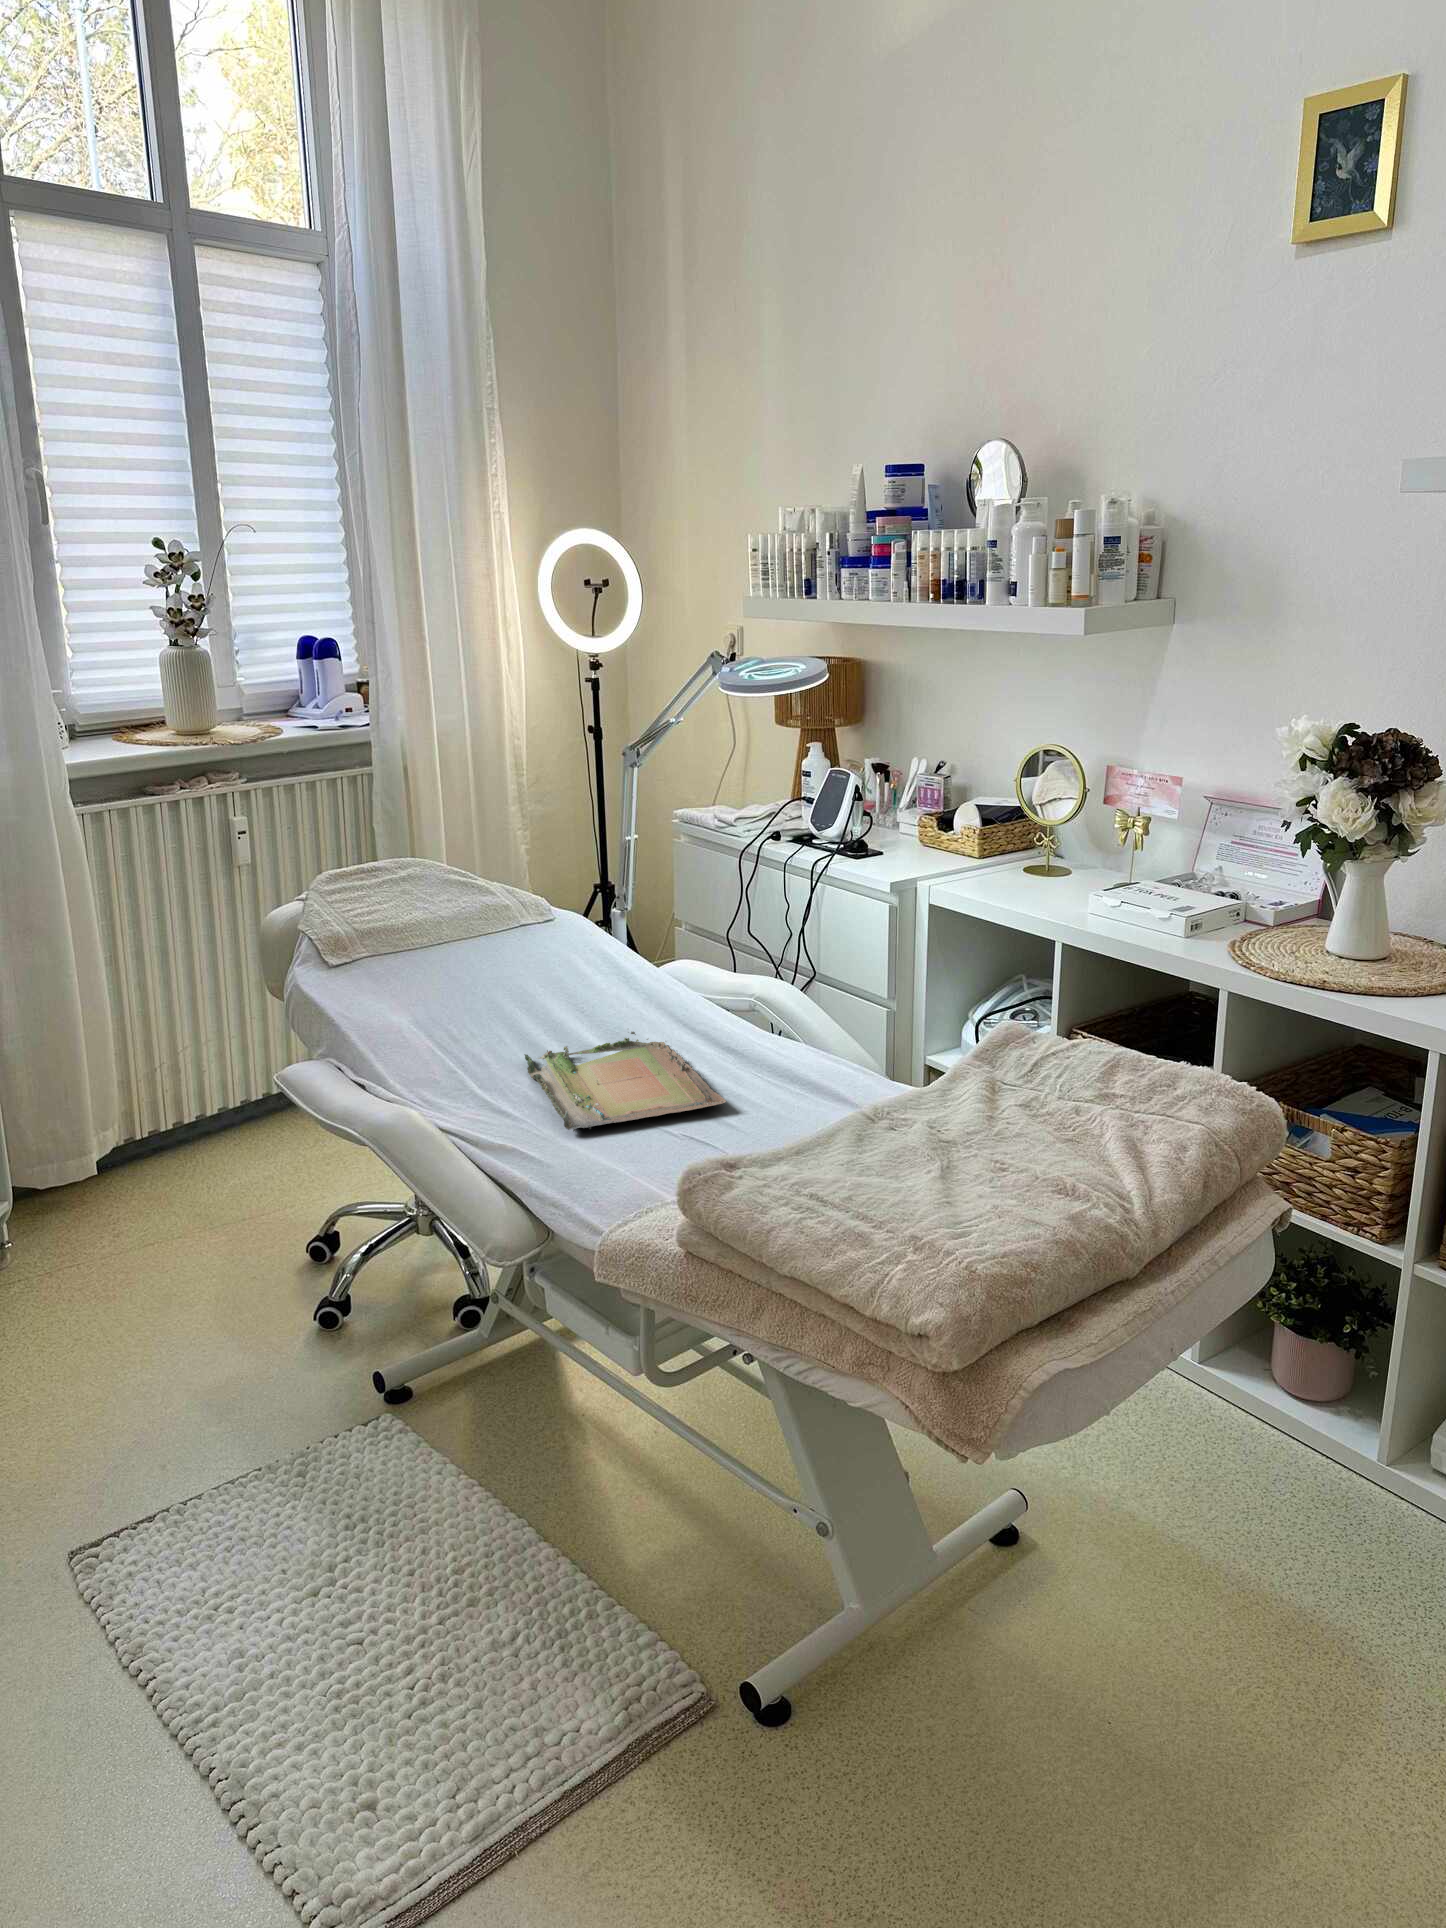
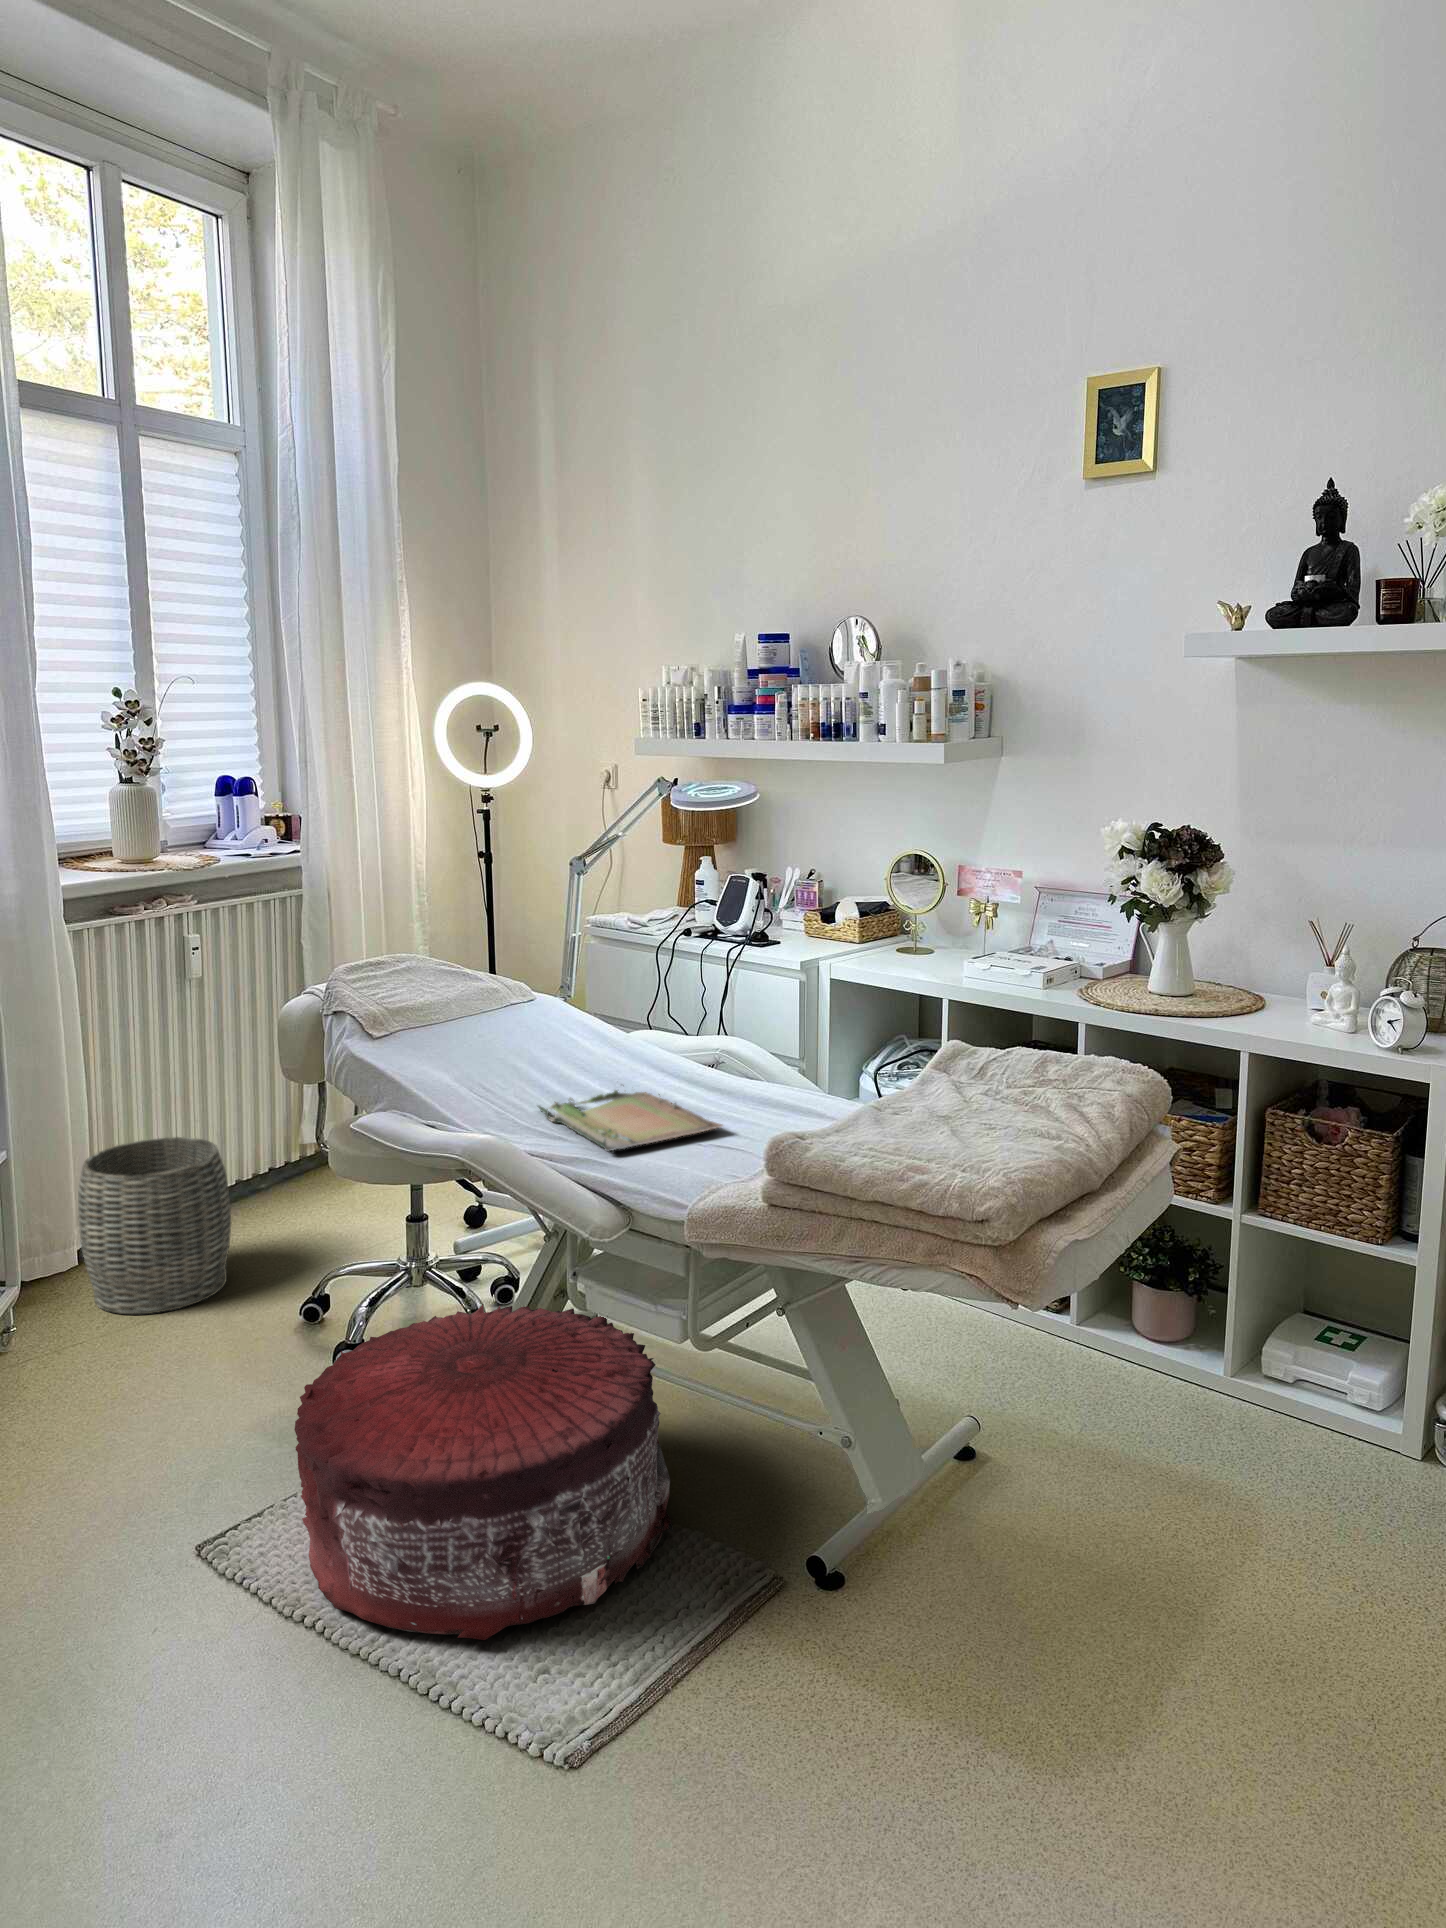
woven basket: none [101,1040,266,1232] -> present [78,1137,231,1314]
pouf: none [143,1295,601,1741] -> present [294,1304,673,1640]

